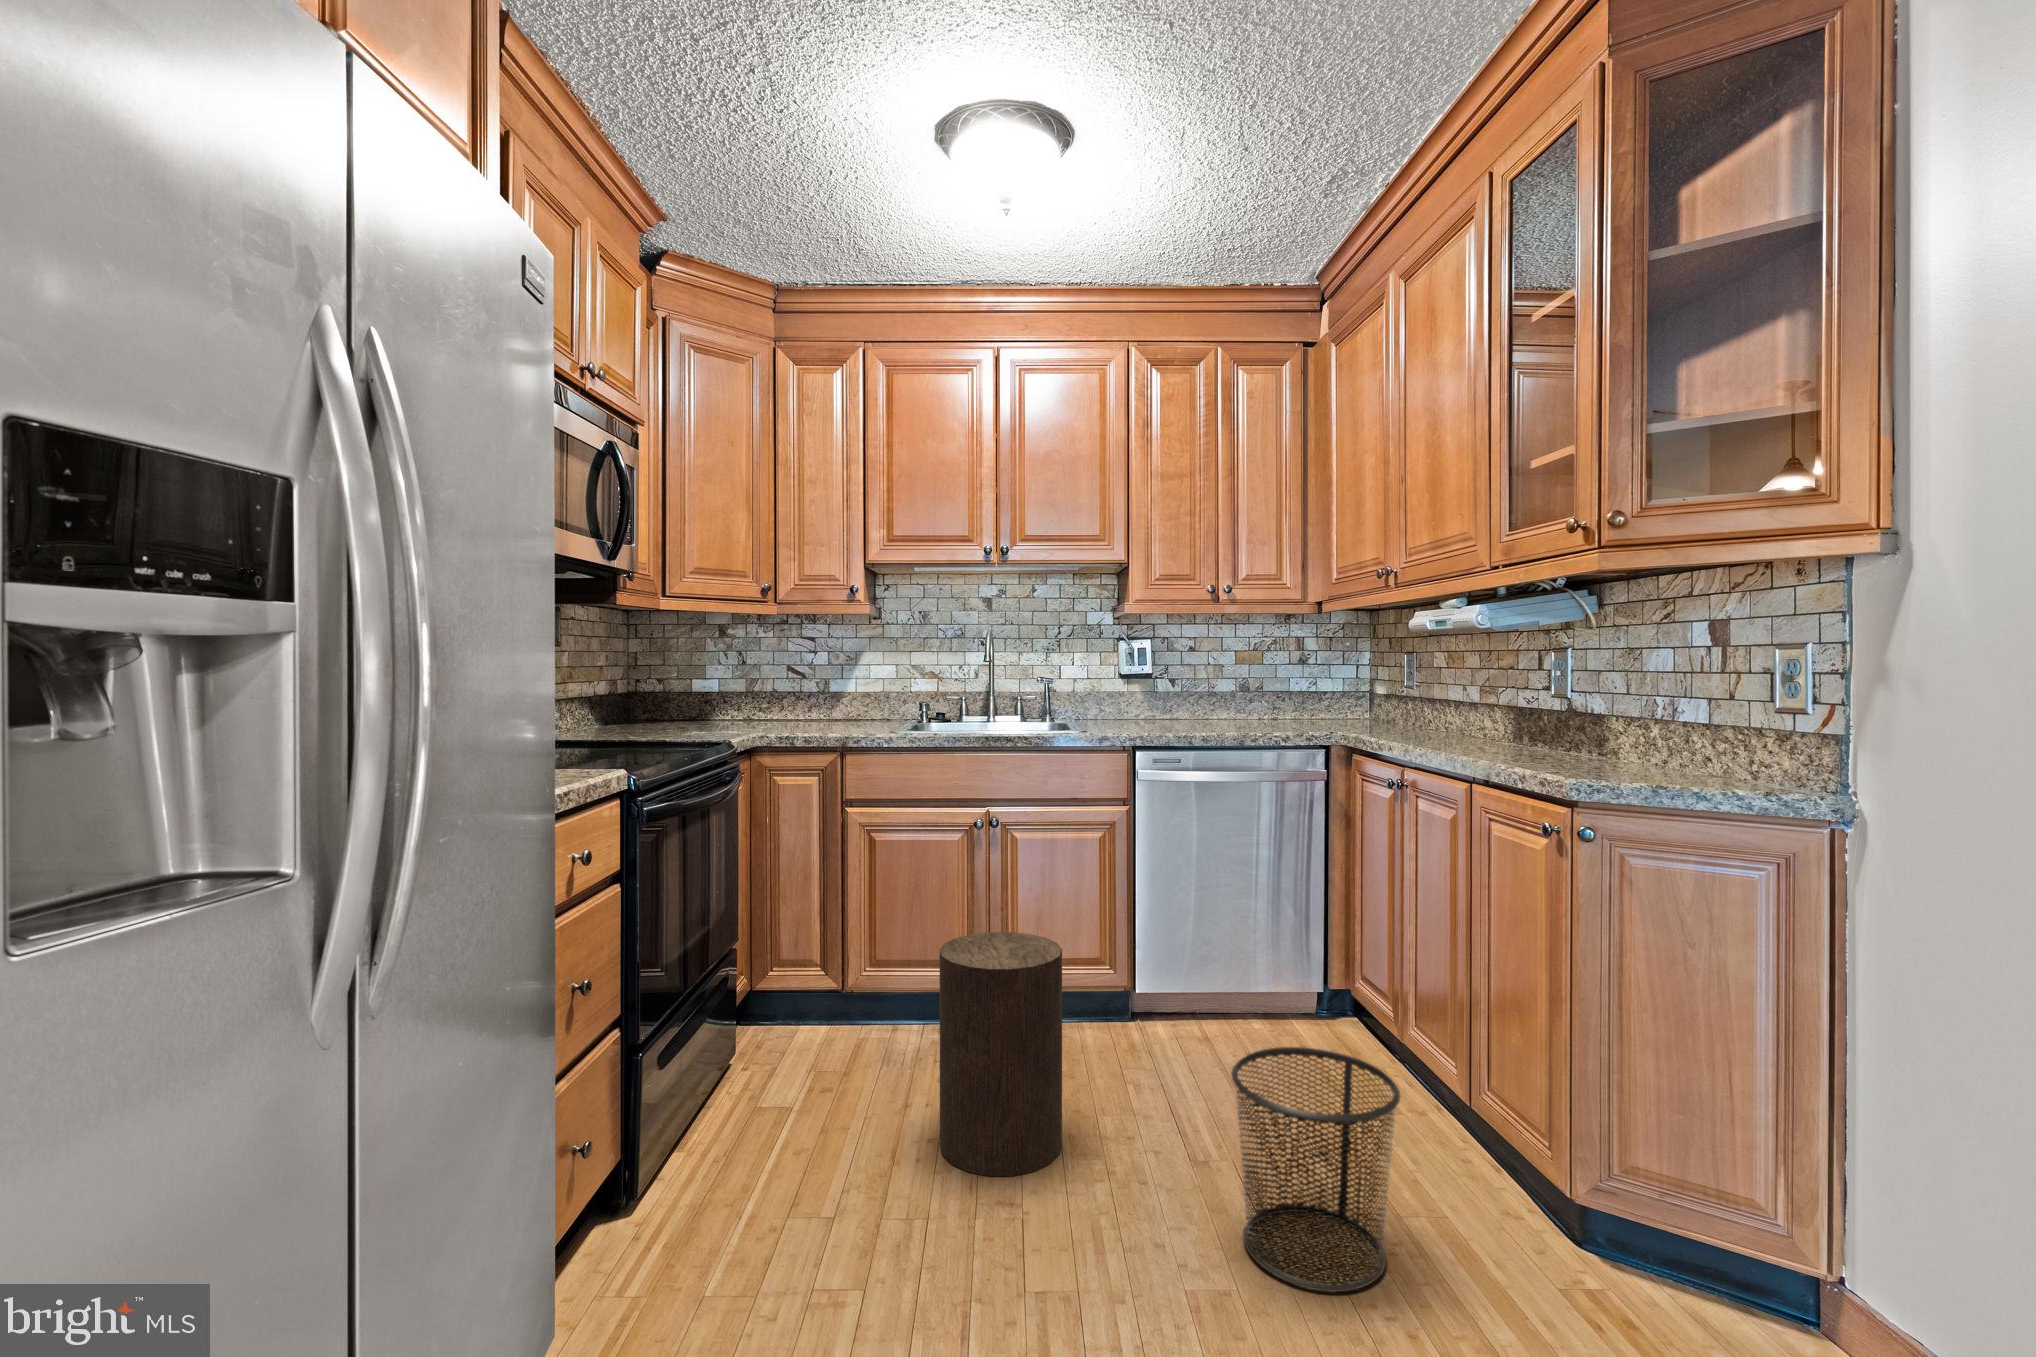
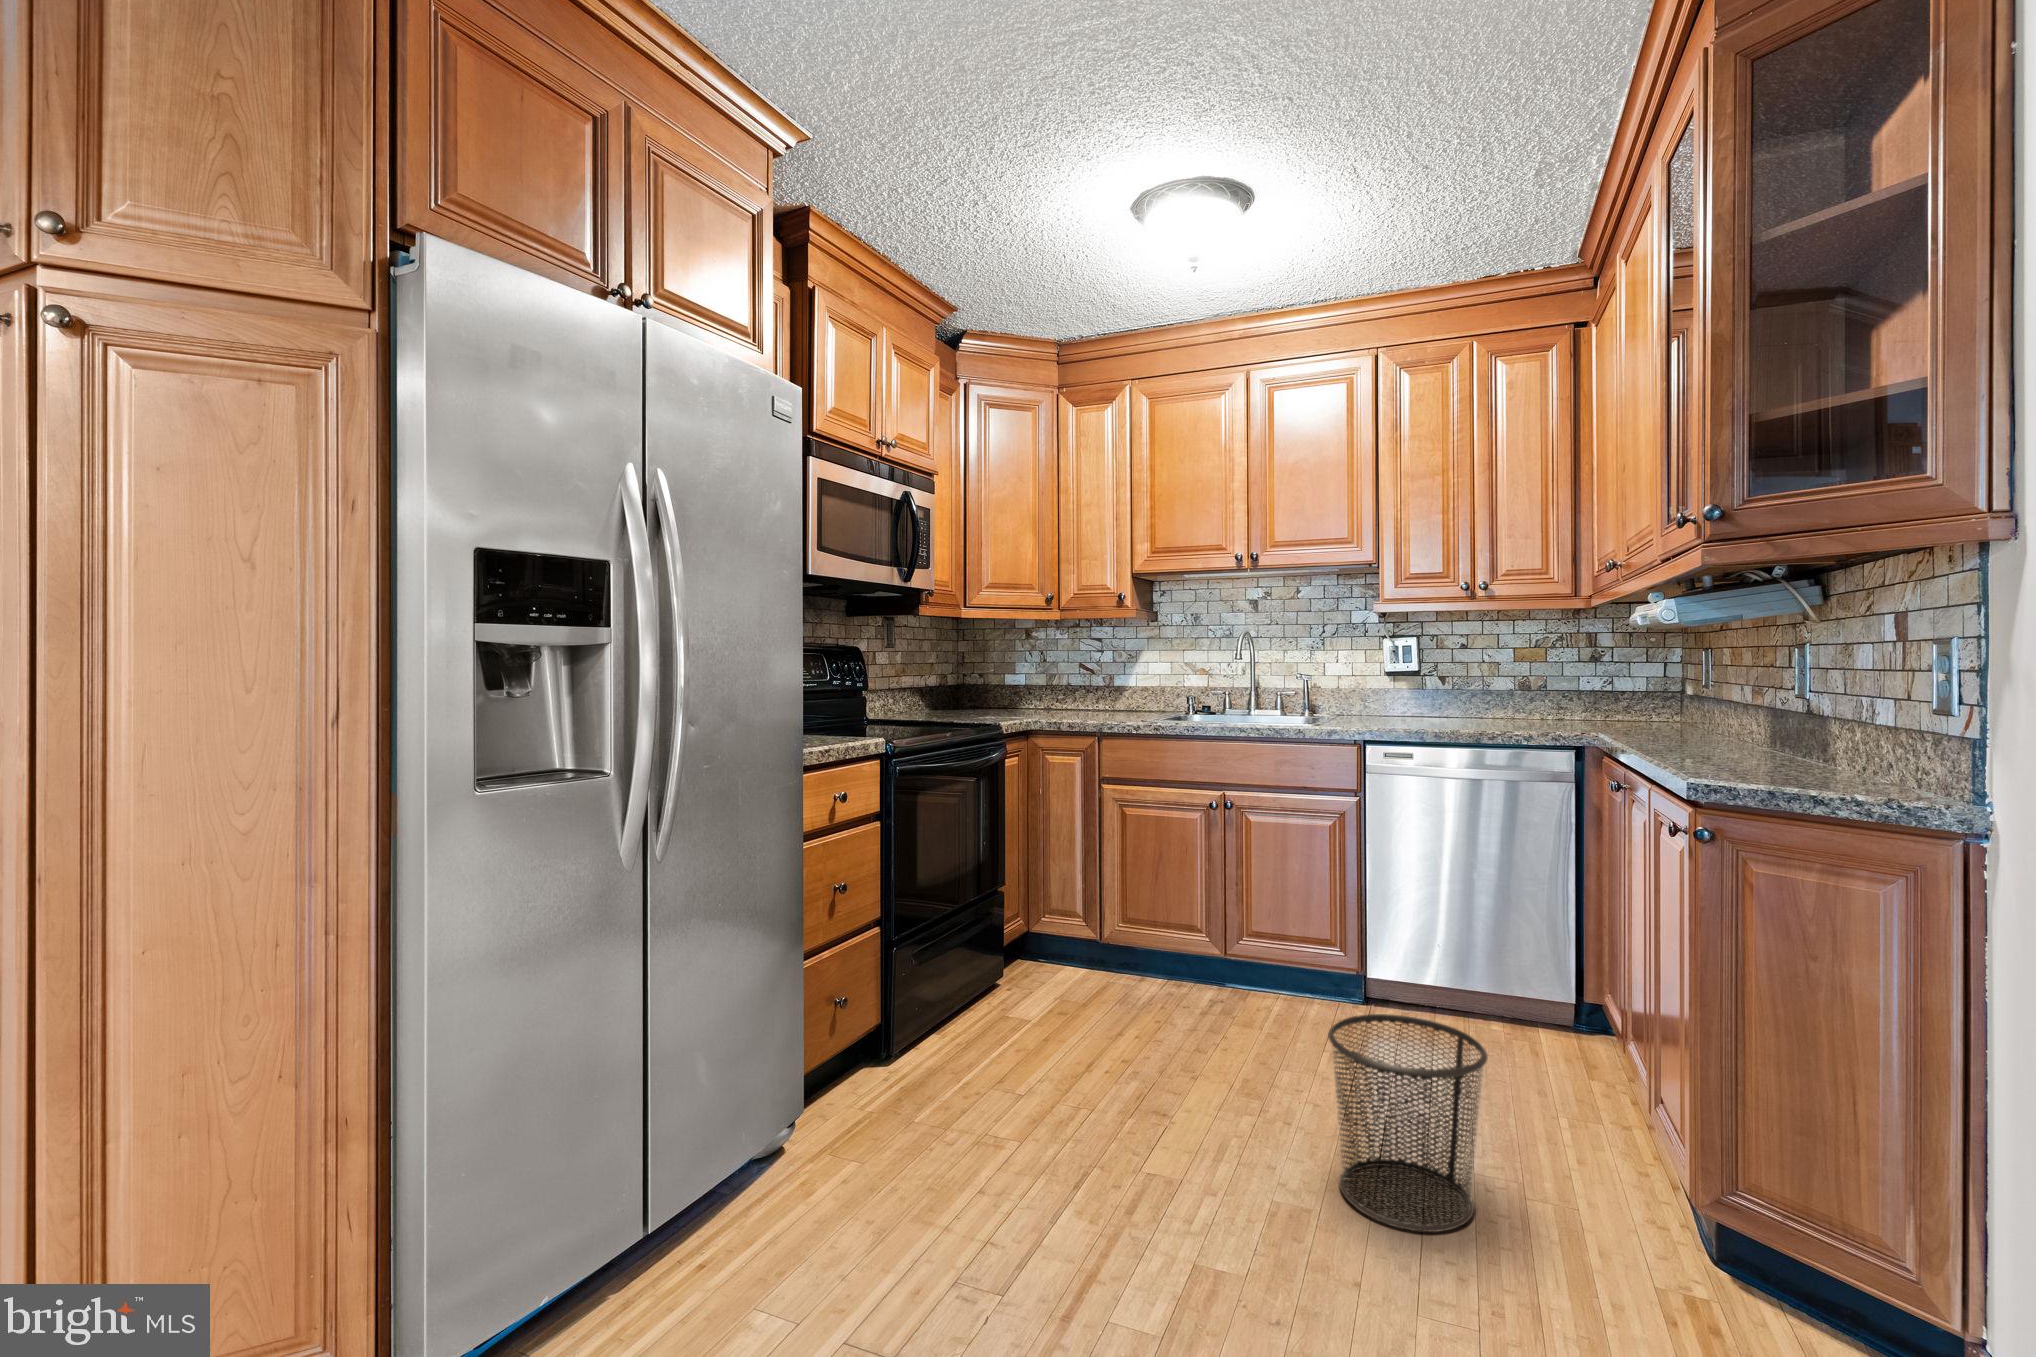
stool: present [940,932,1062,1176] -> none [1124,892,1229,1094]

